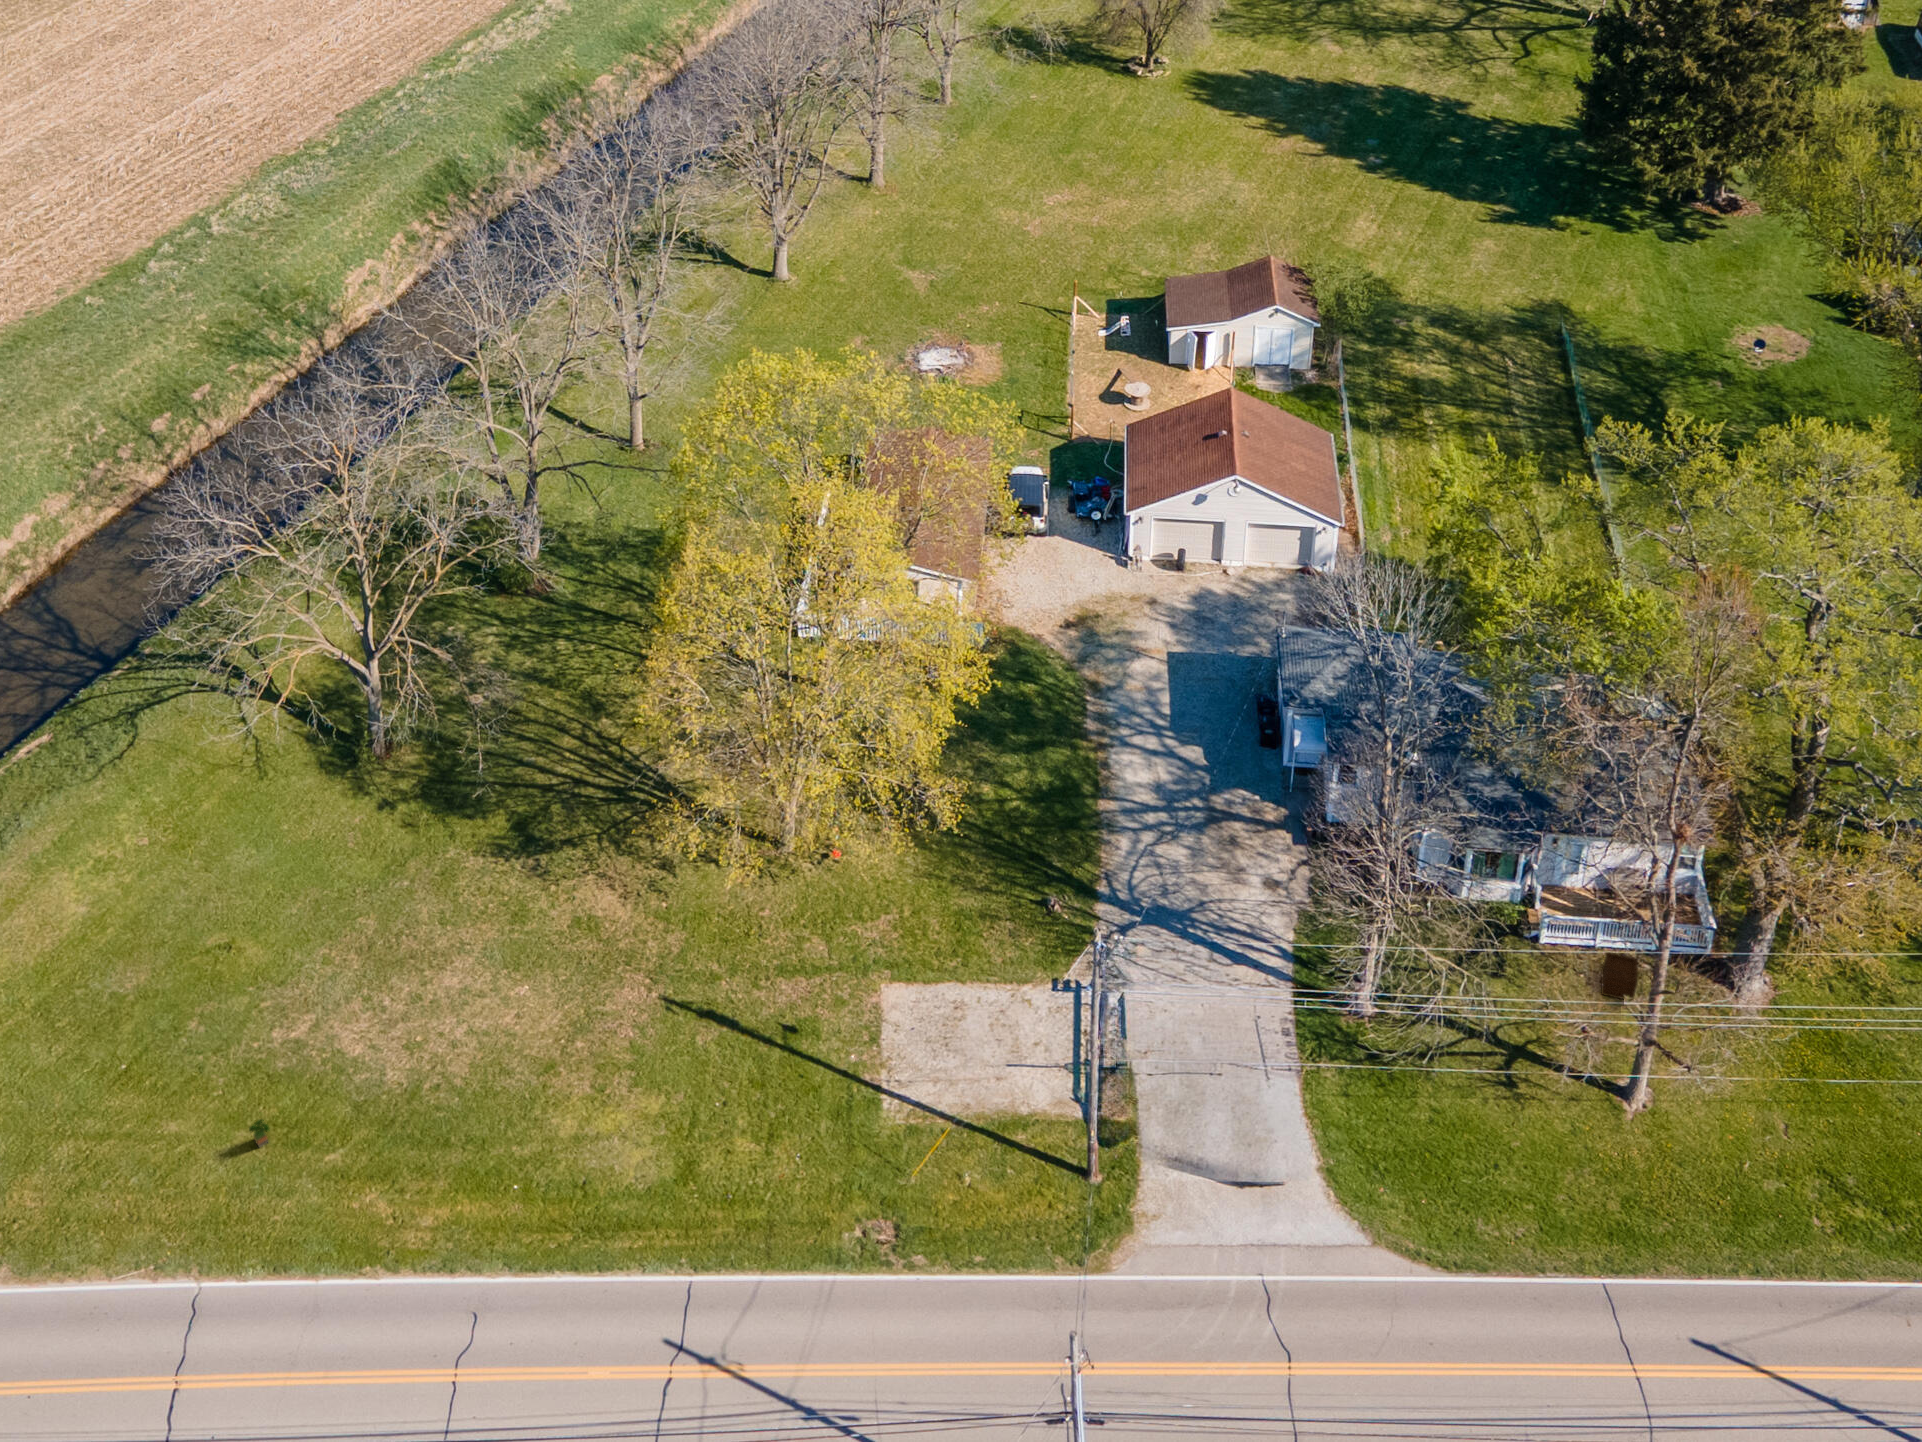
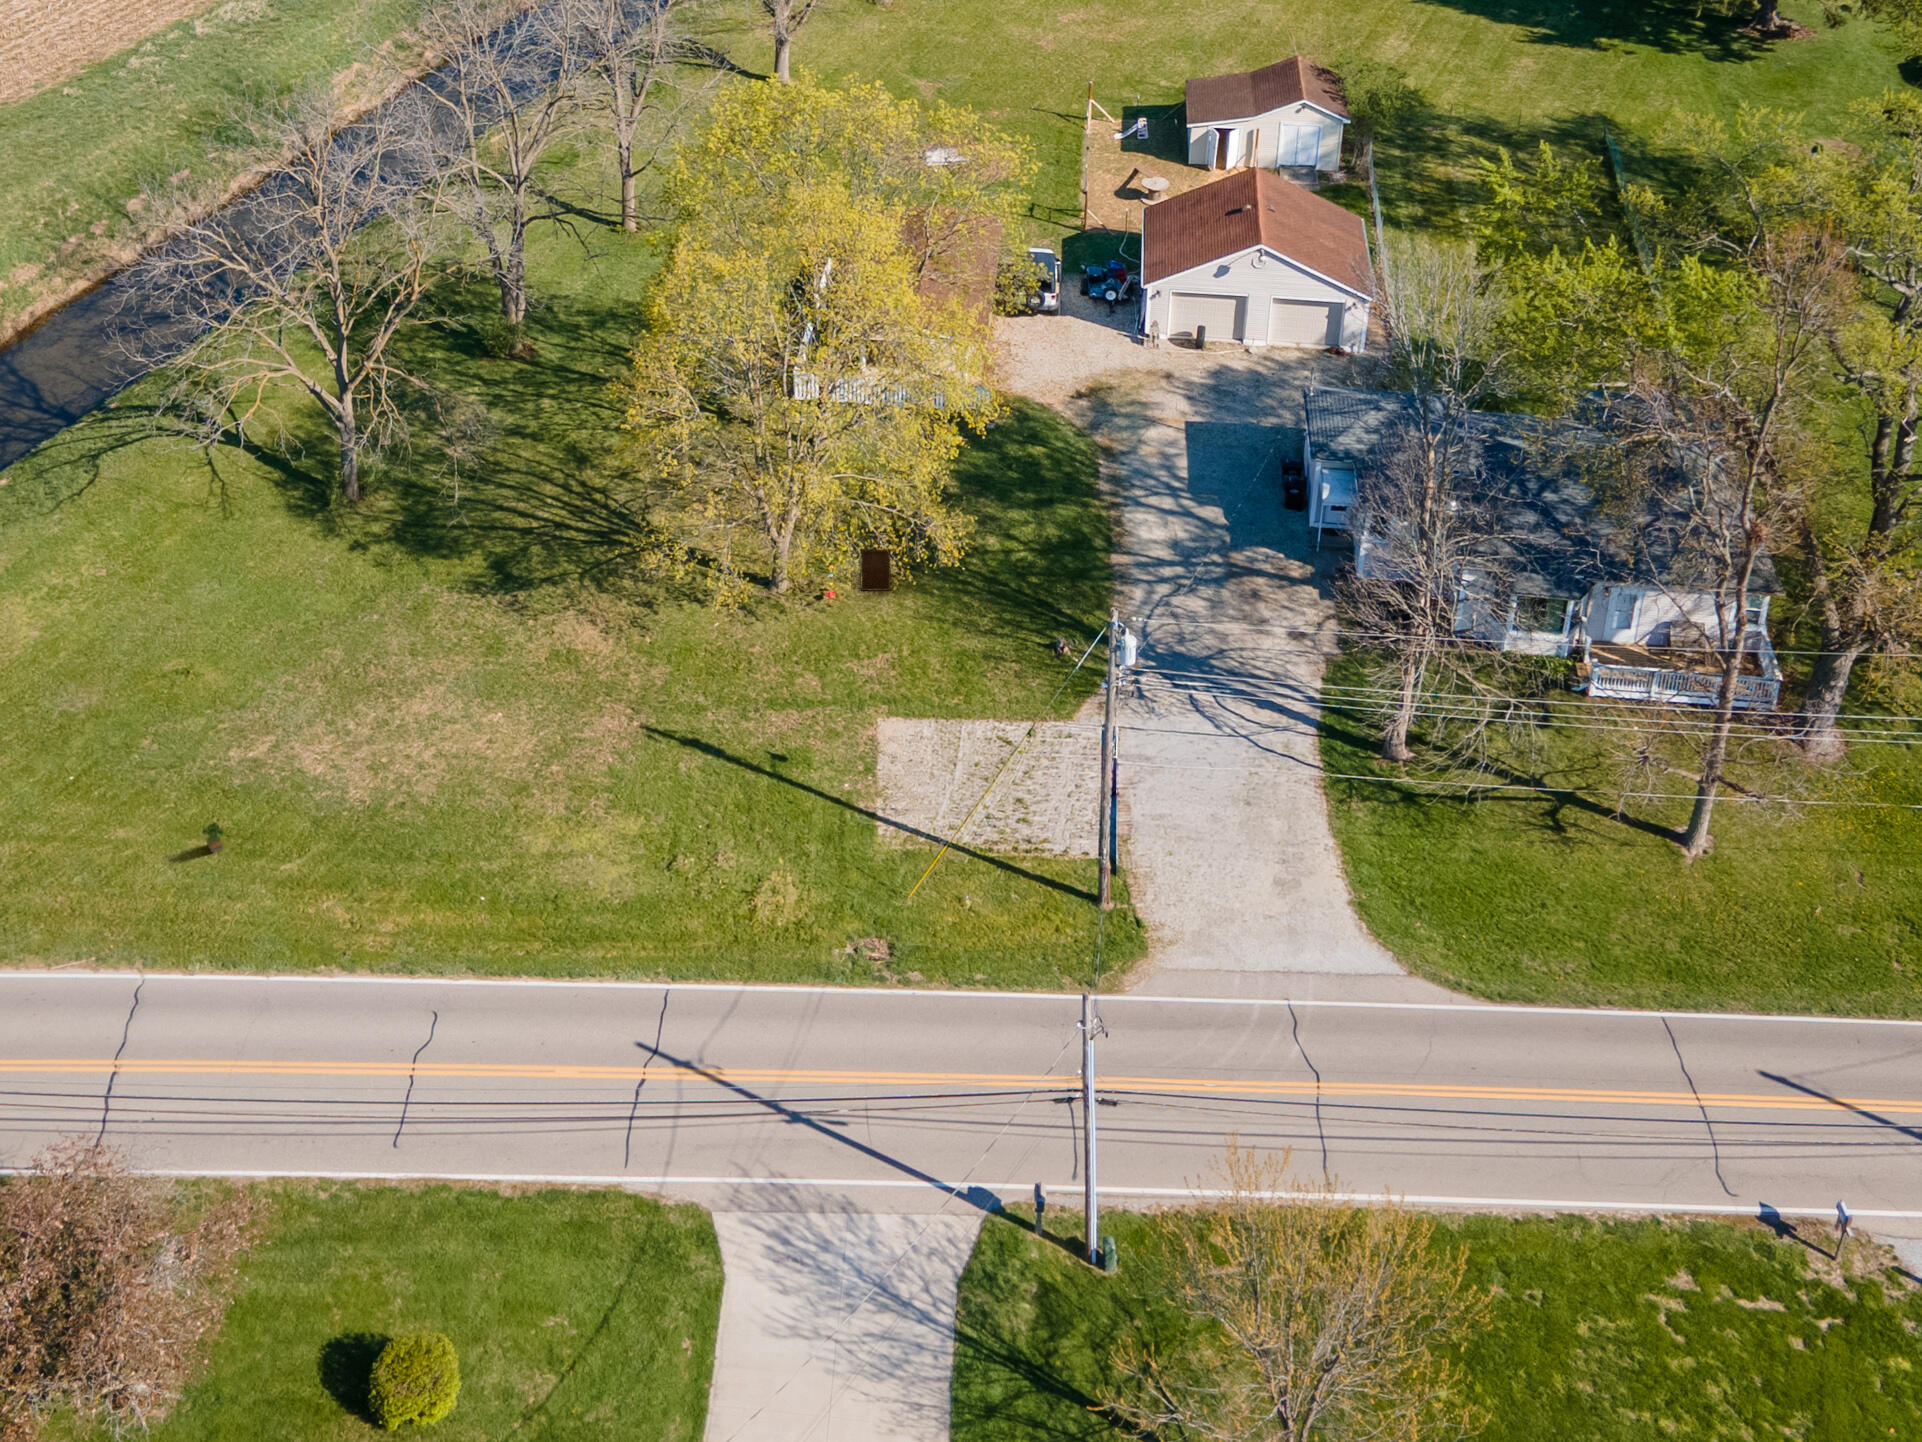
wooden crate: present [1601,952,1638,999] -> present [860,549,891,591]

